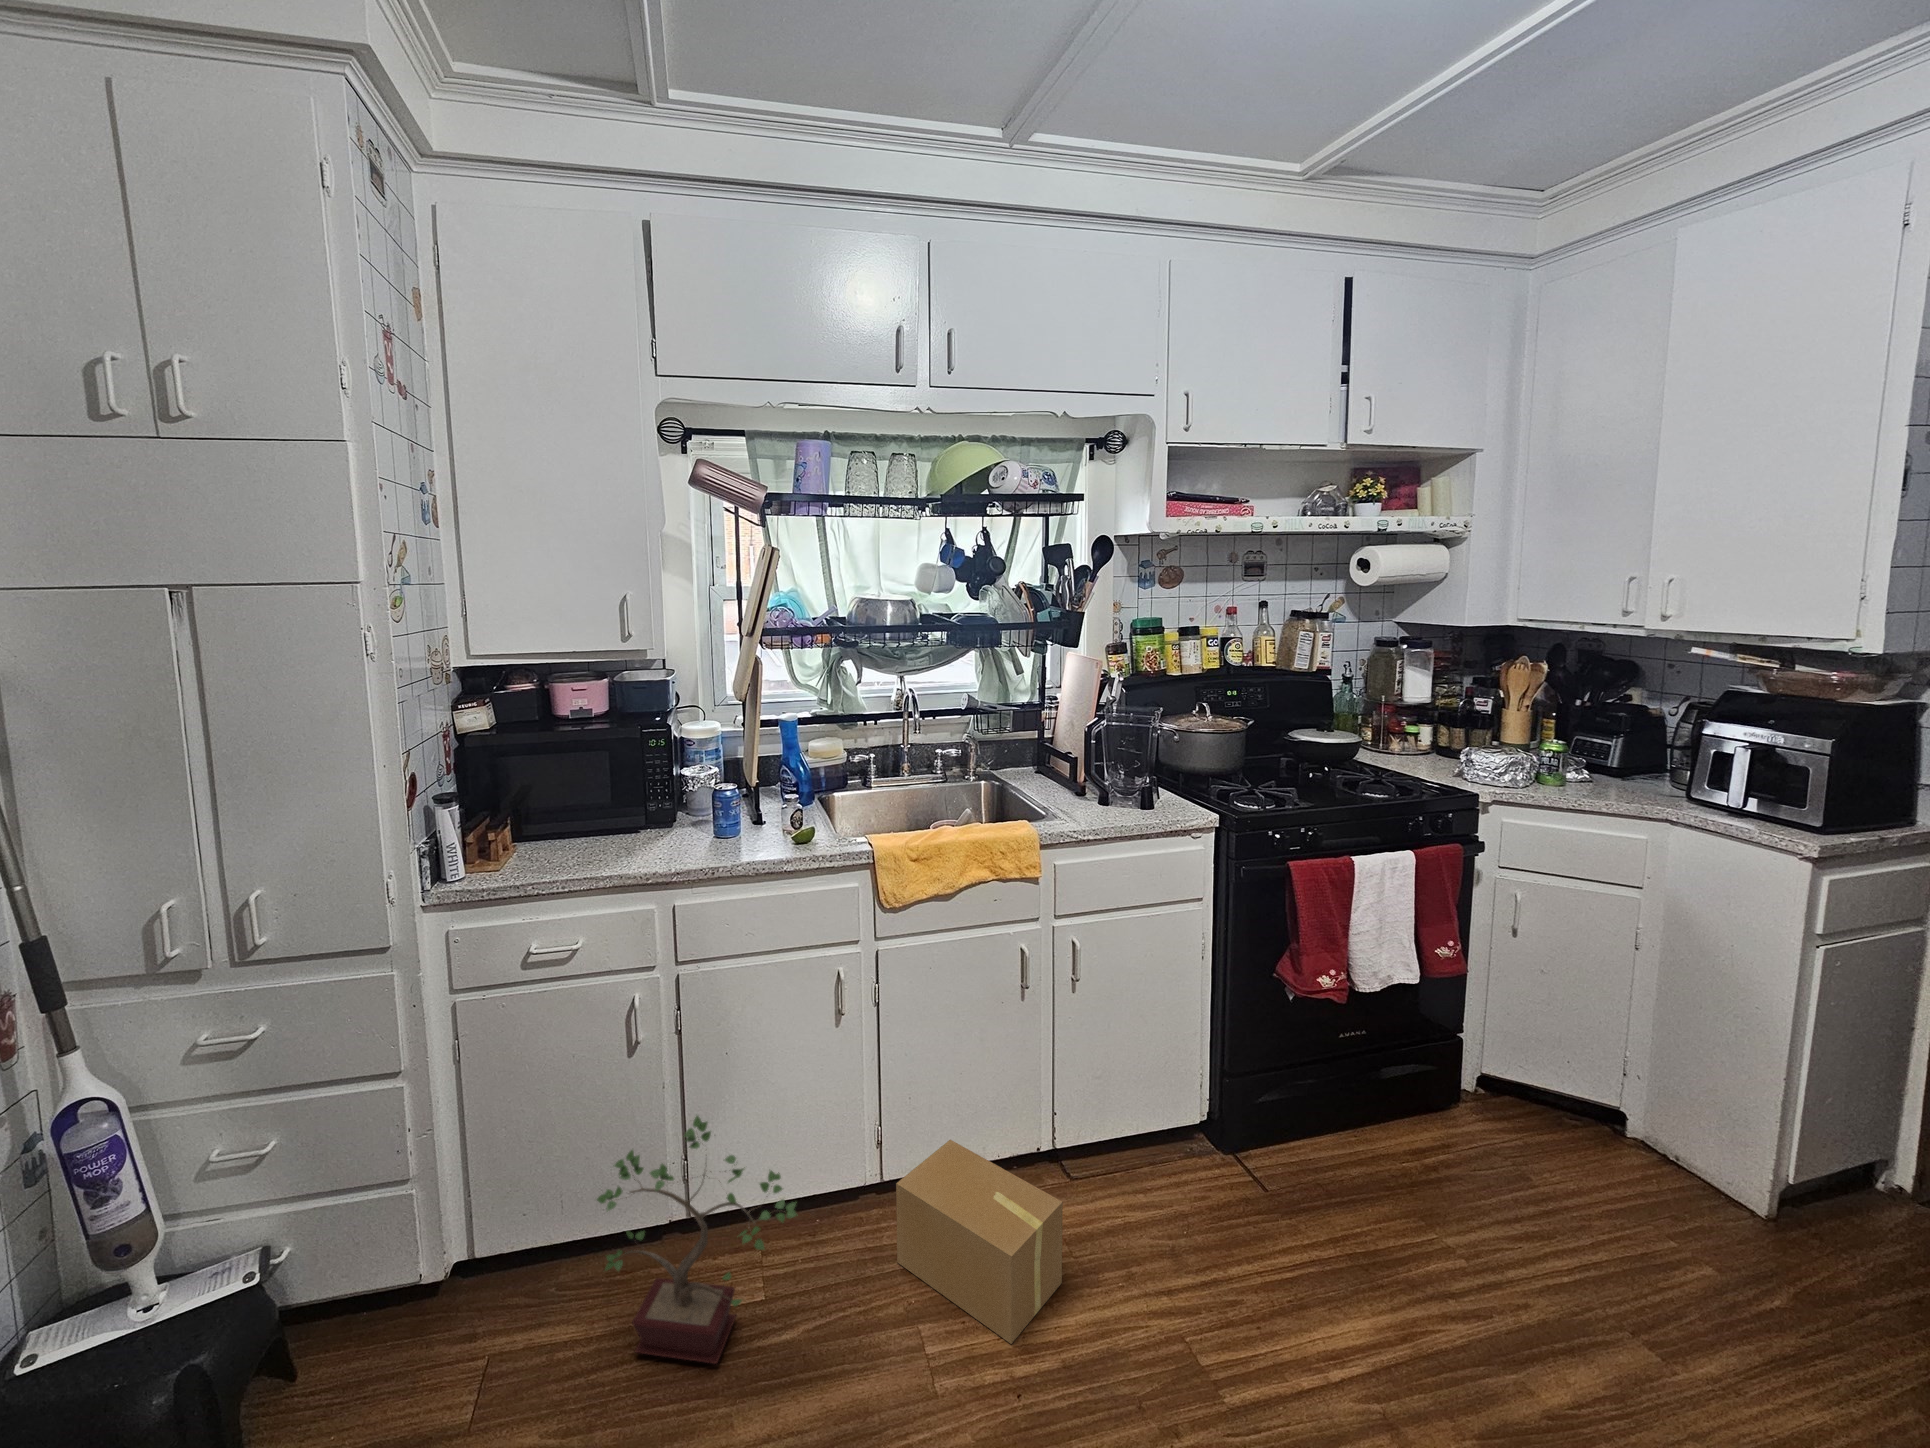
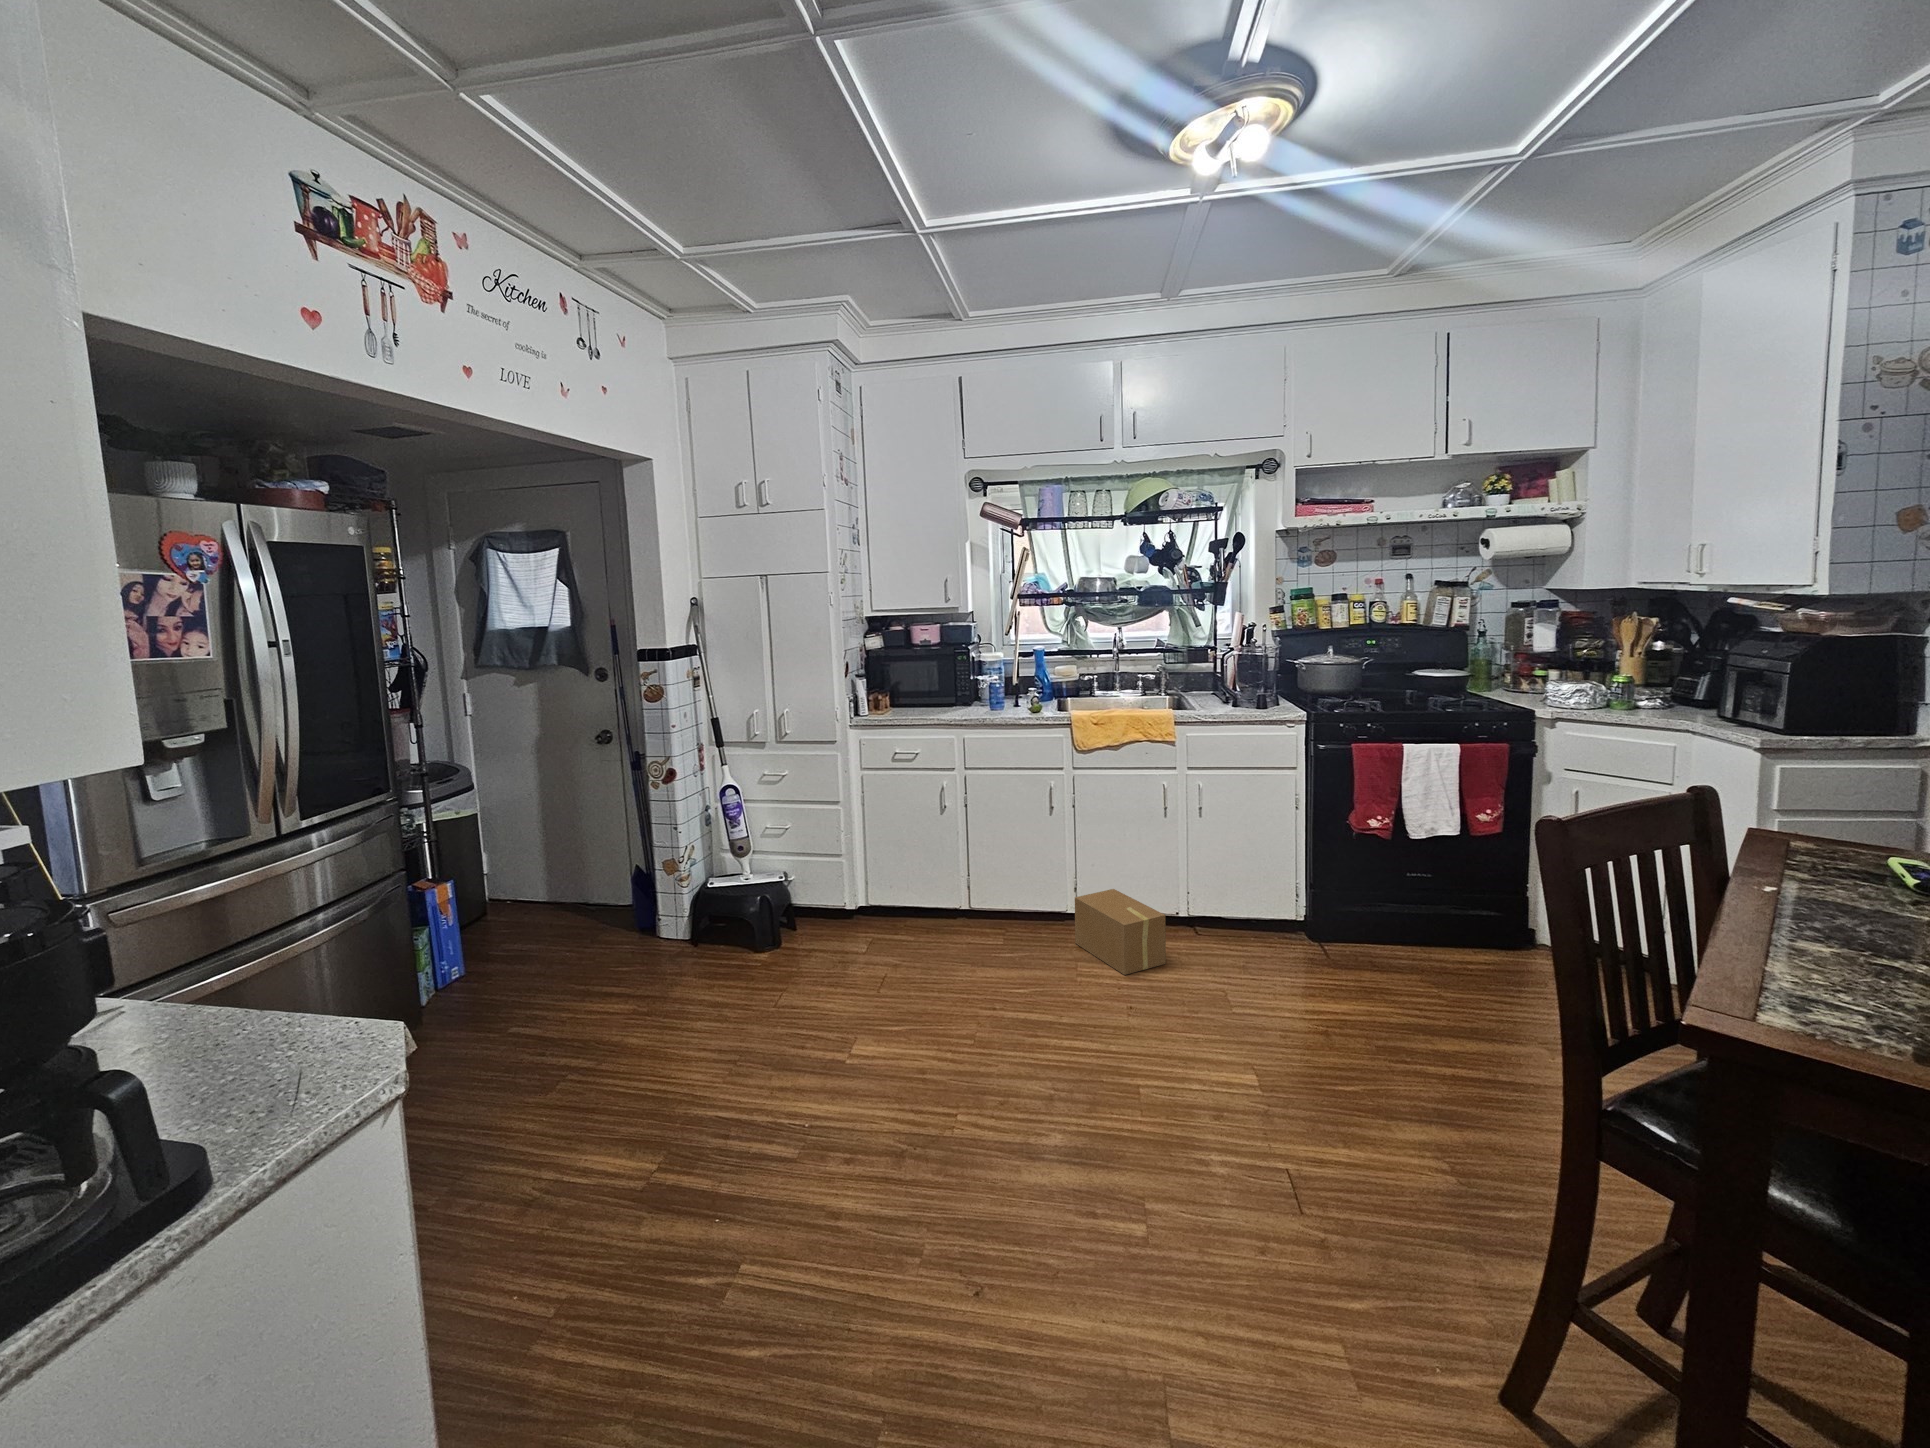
potted plant: present [597,1116,798,1364] -> none [920,833,1011,955]

